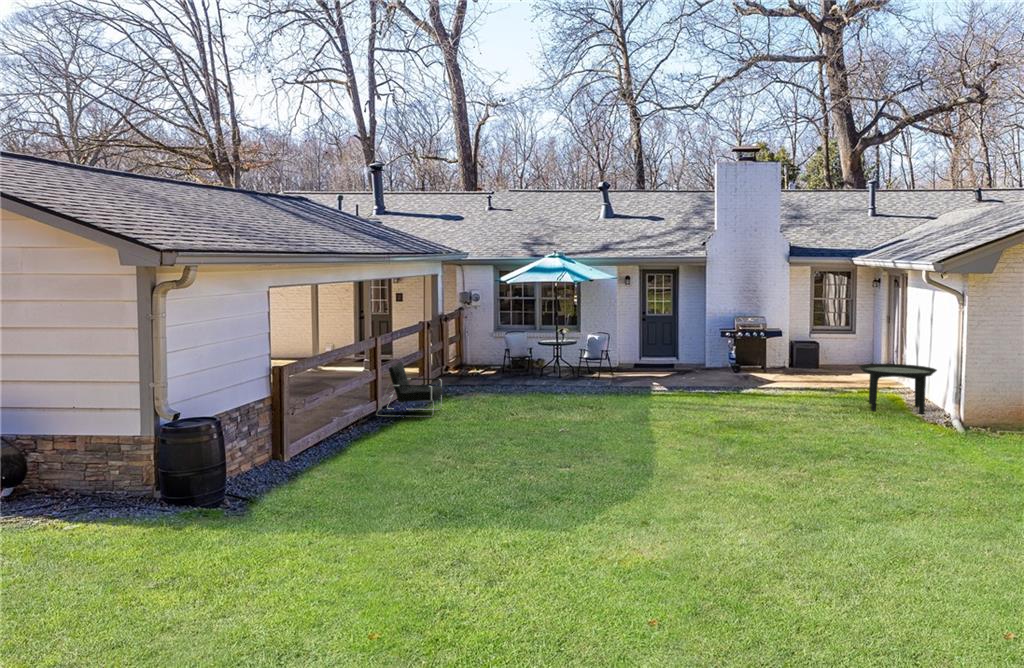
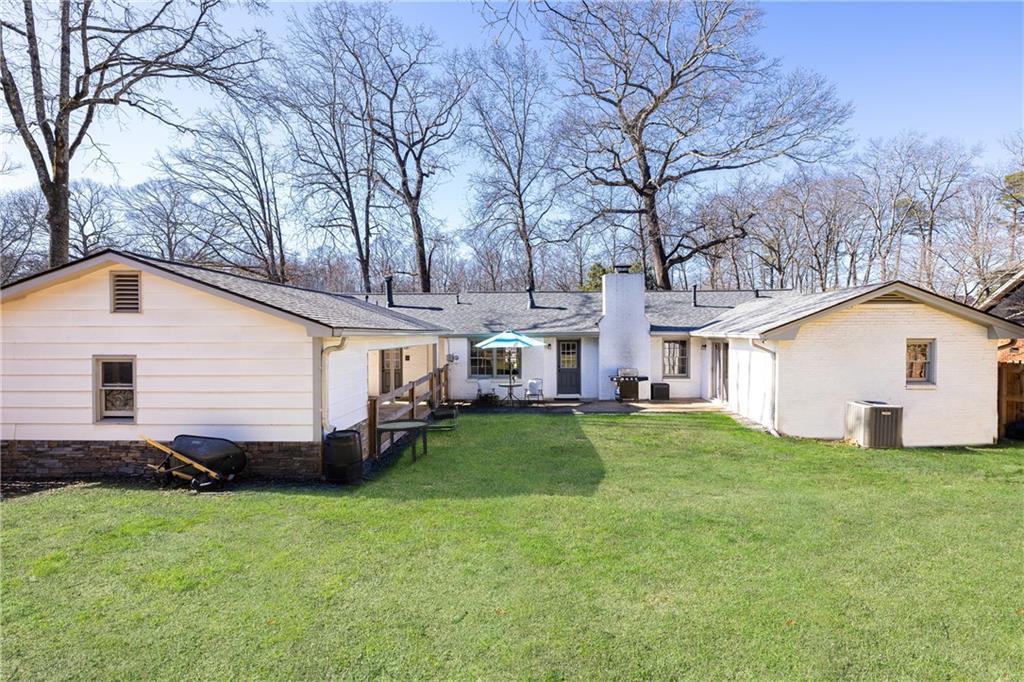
round table: present [859,364,937,414] -> present [374,419,431,462]

